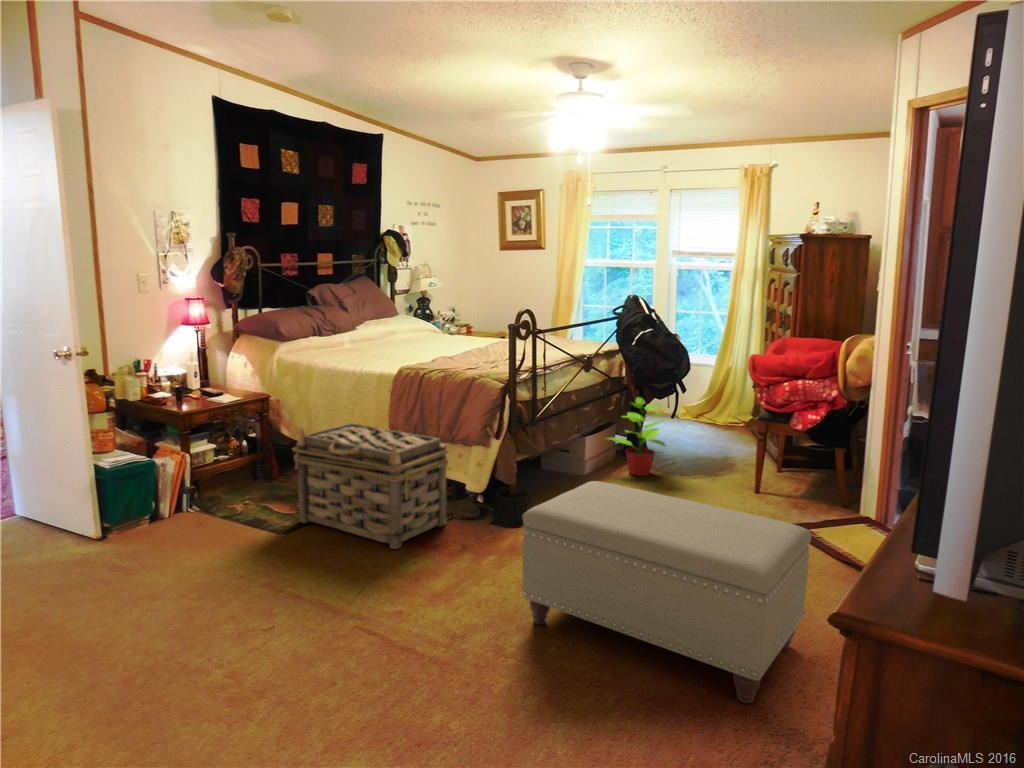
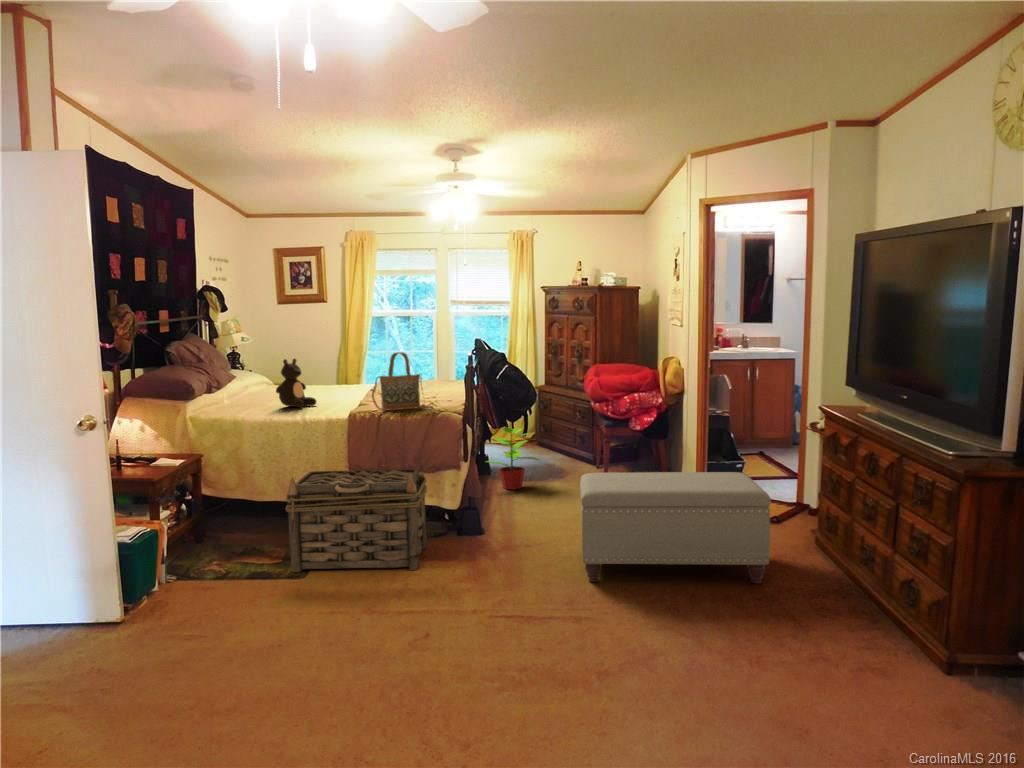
teddy bear: none [368,305,407,356] -> present [276,359,316,408]
handbag: none [424,306,484,372] -> present [372,352,433,411]

